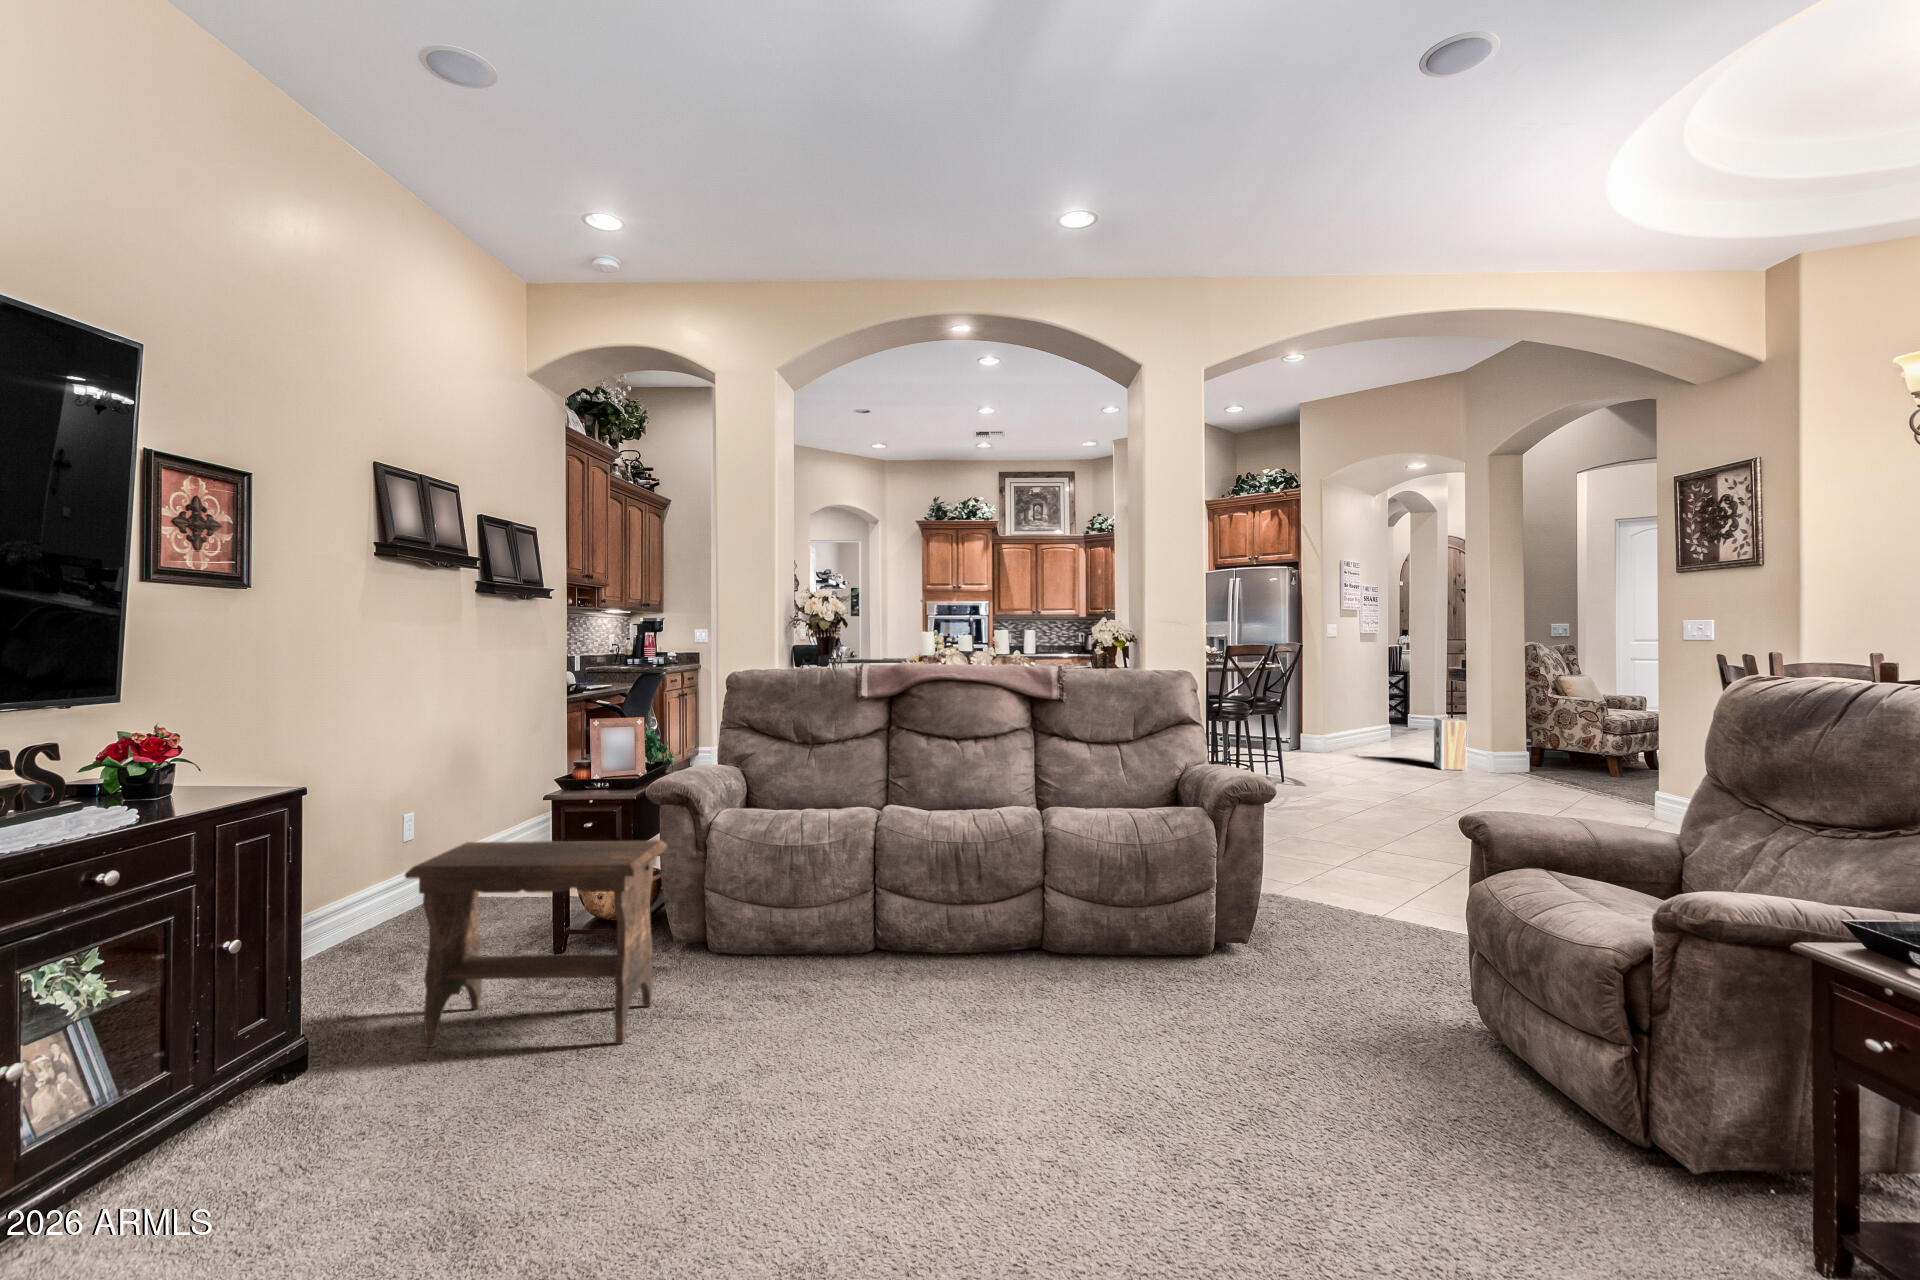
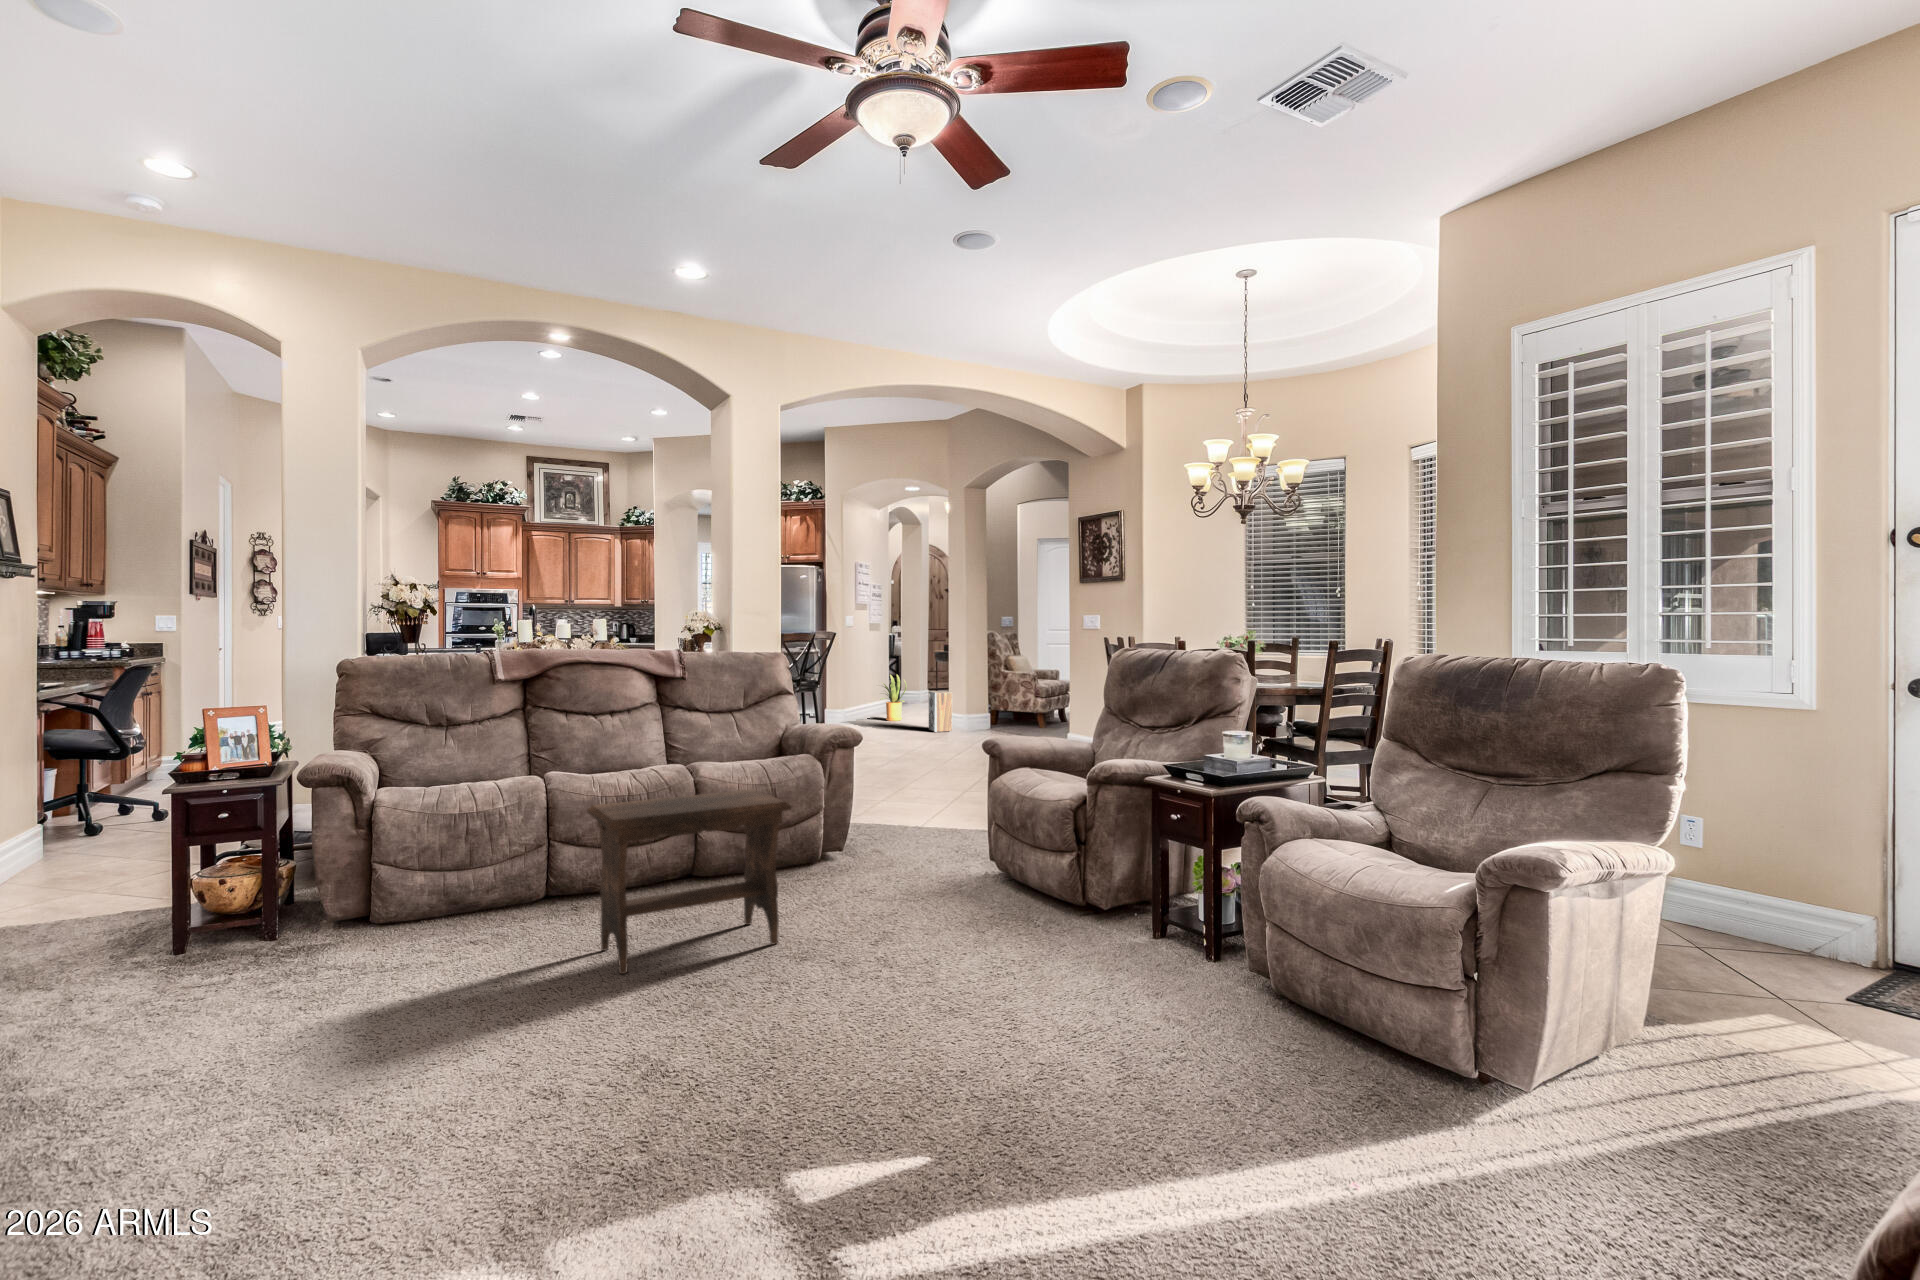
house plant: none [1366,694,1407,751] -> present [880,675,907,721]
footstool: present [405,840,667,1047] -> present [587,789,792,974]

